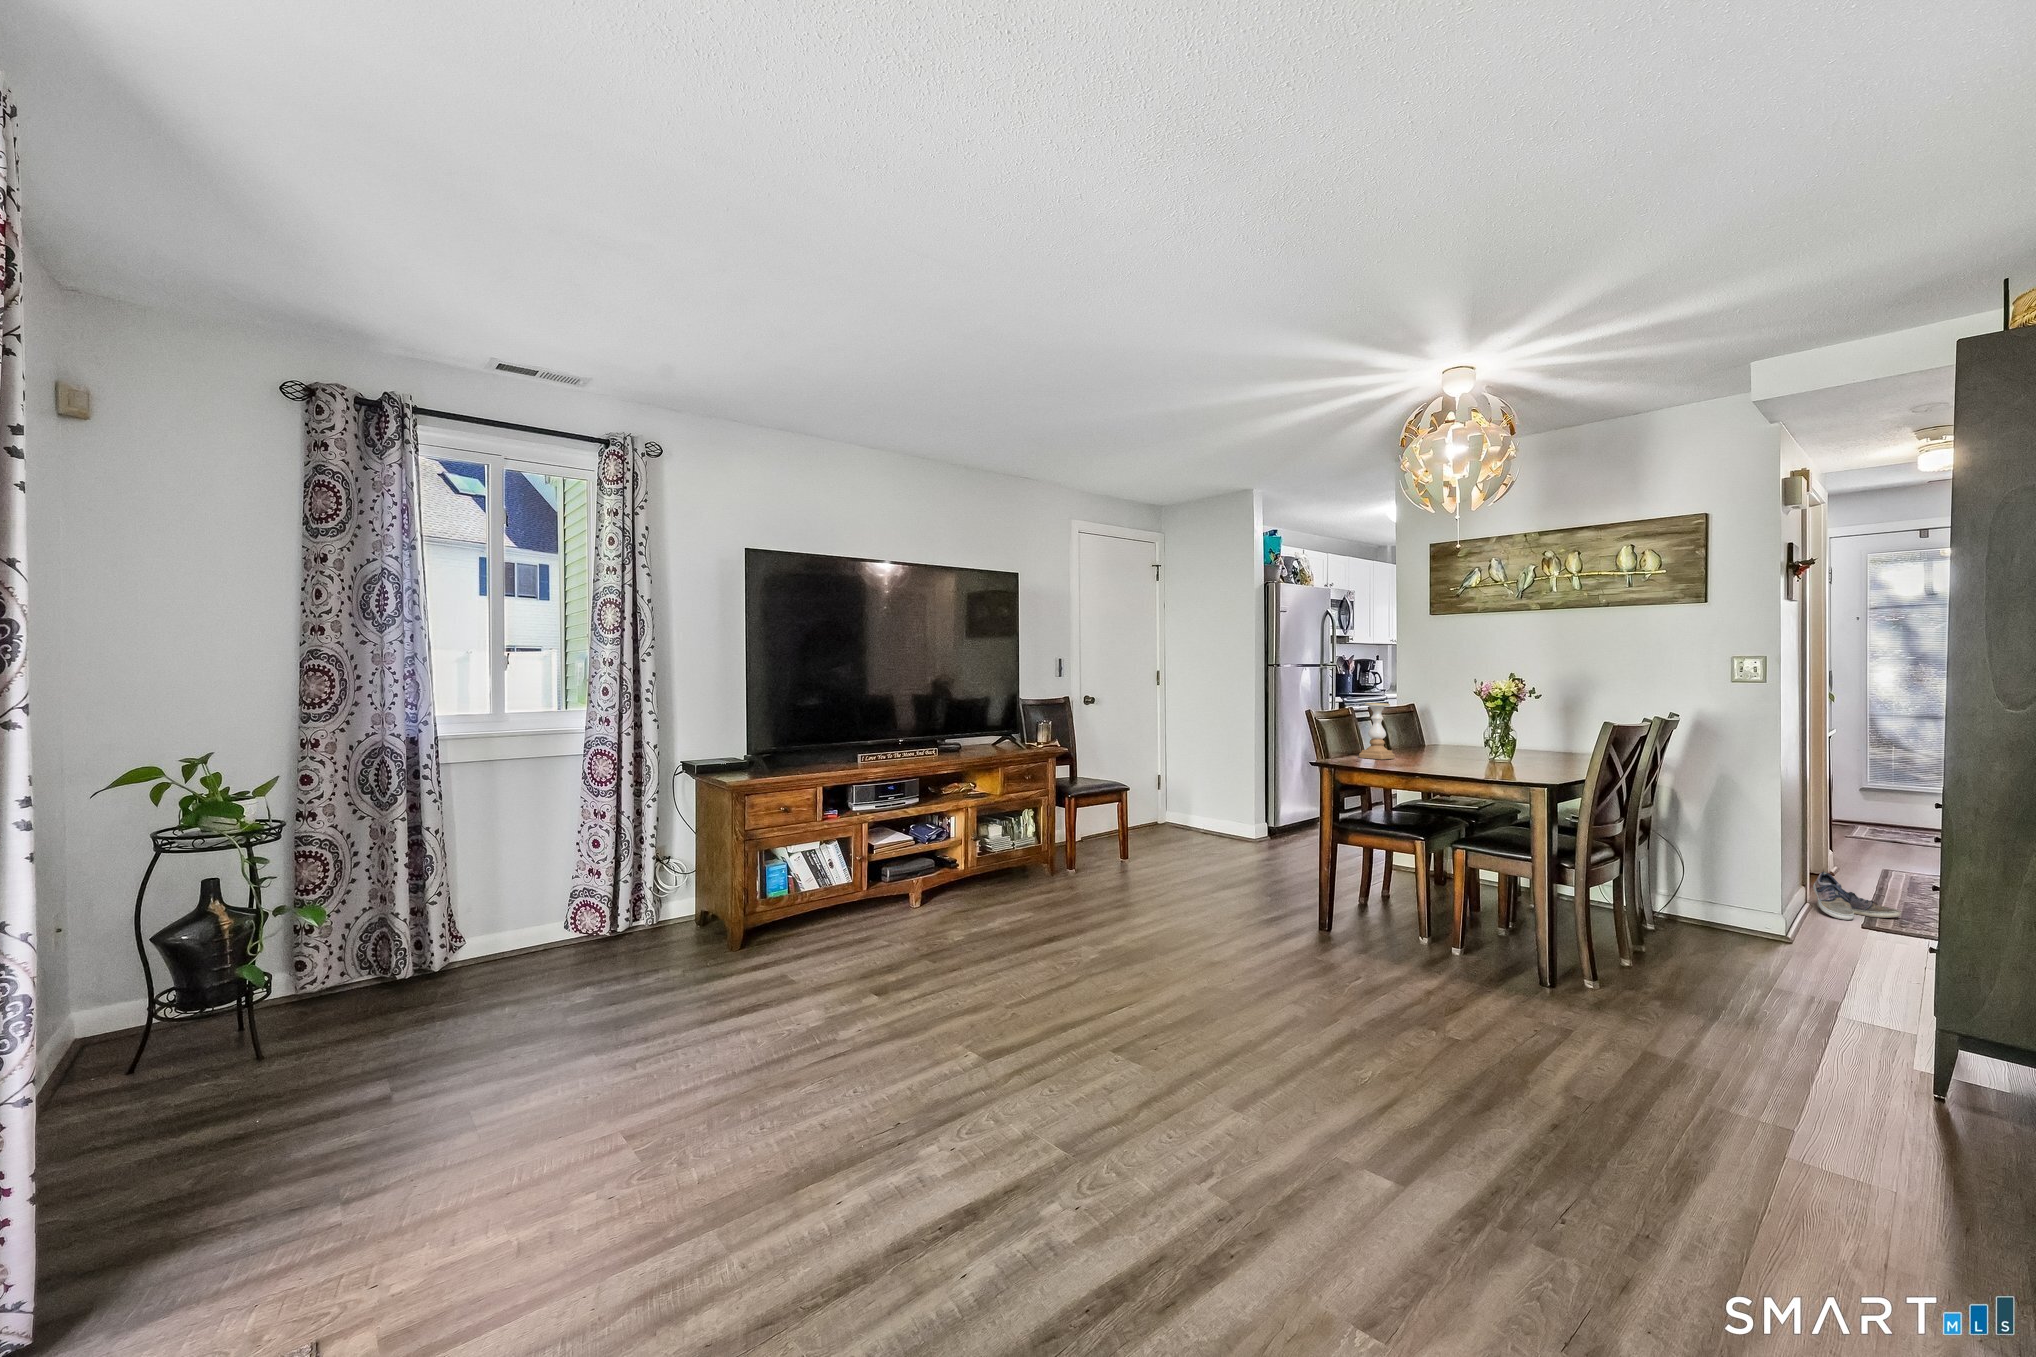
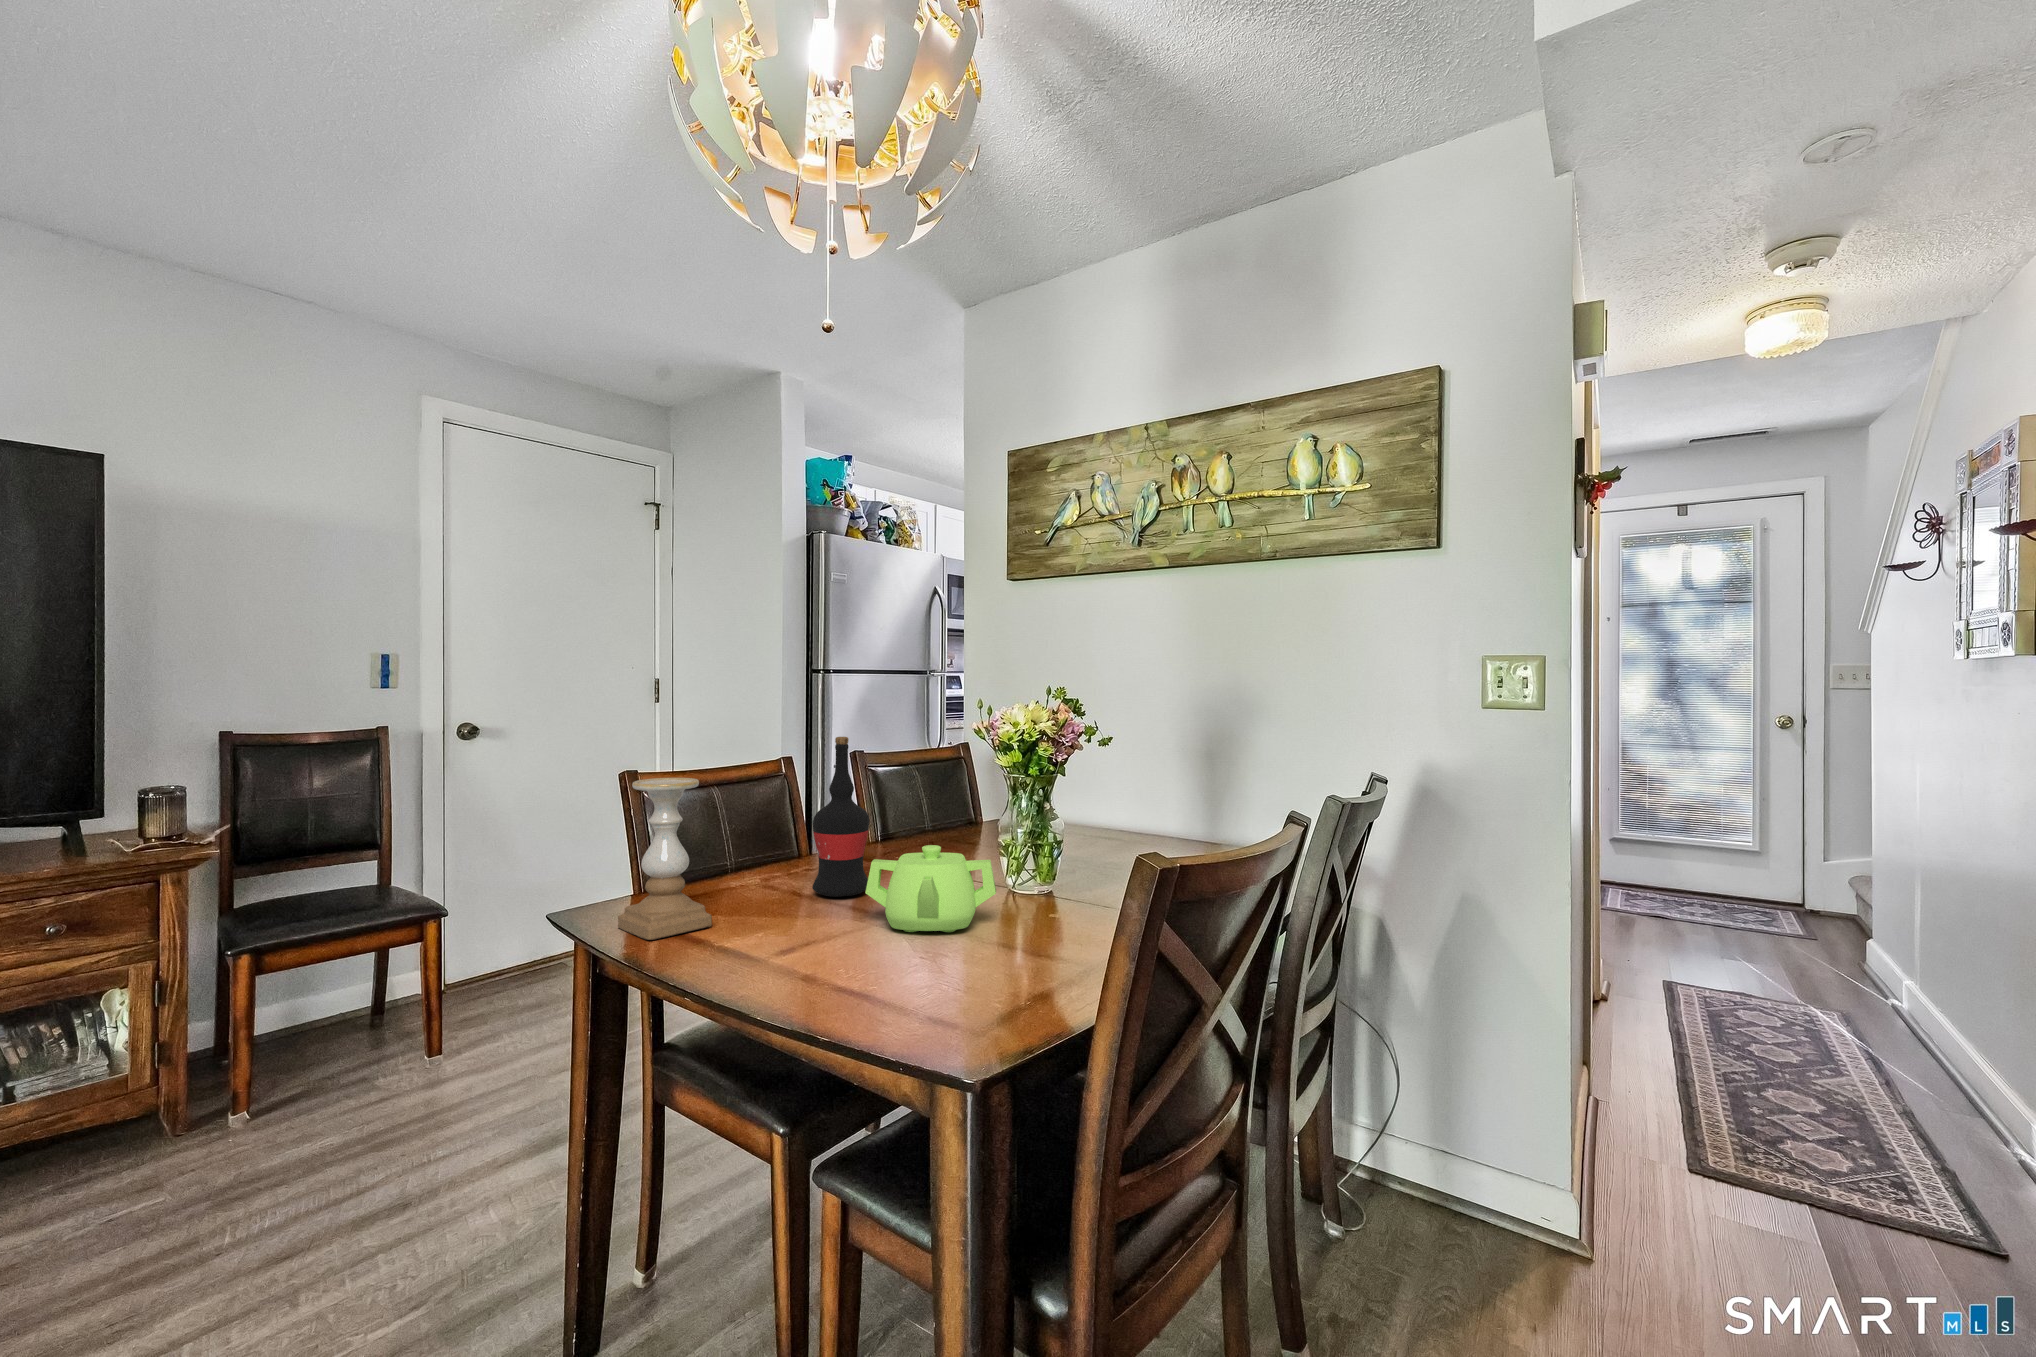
wine bottle: none [1409,691,1435,756] -> present [812,737,870,897]
teapot: none [1453,731,1510,763] -> present [865,845,996,932]
shoe: present [1813,872,1901,920] -> none [1609,1044,1754,1154]

